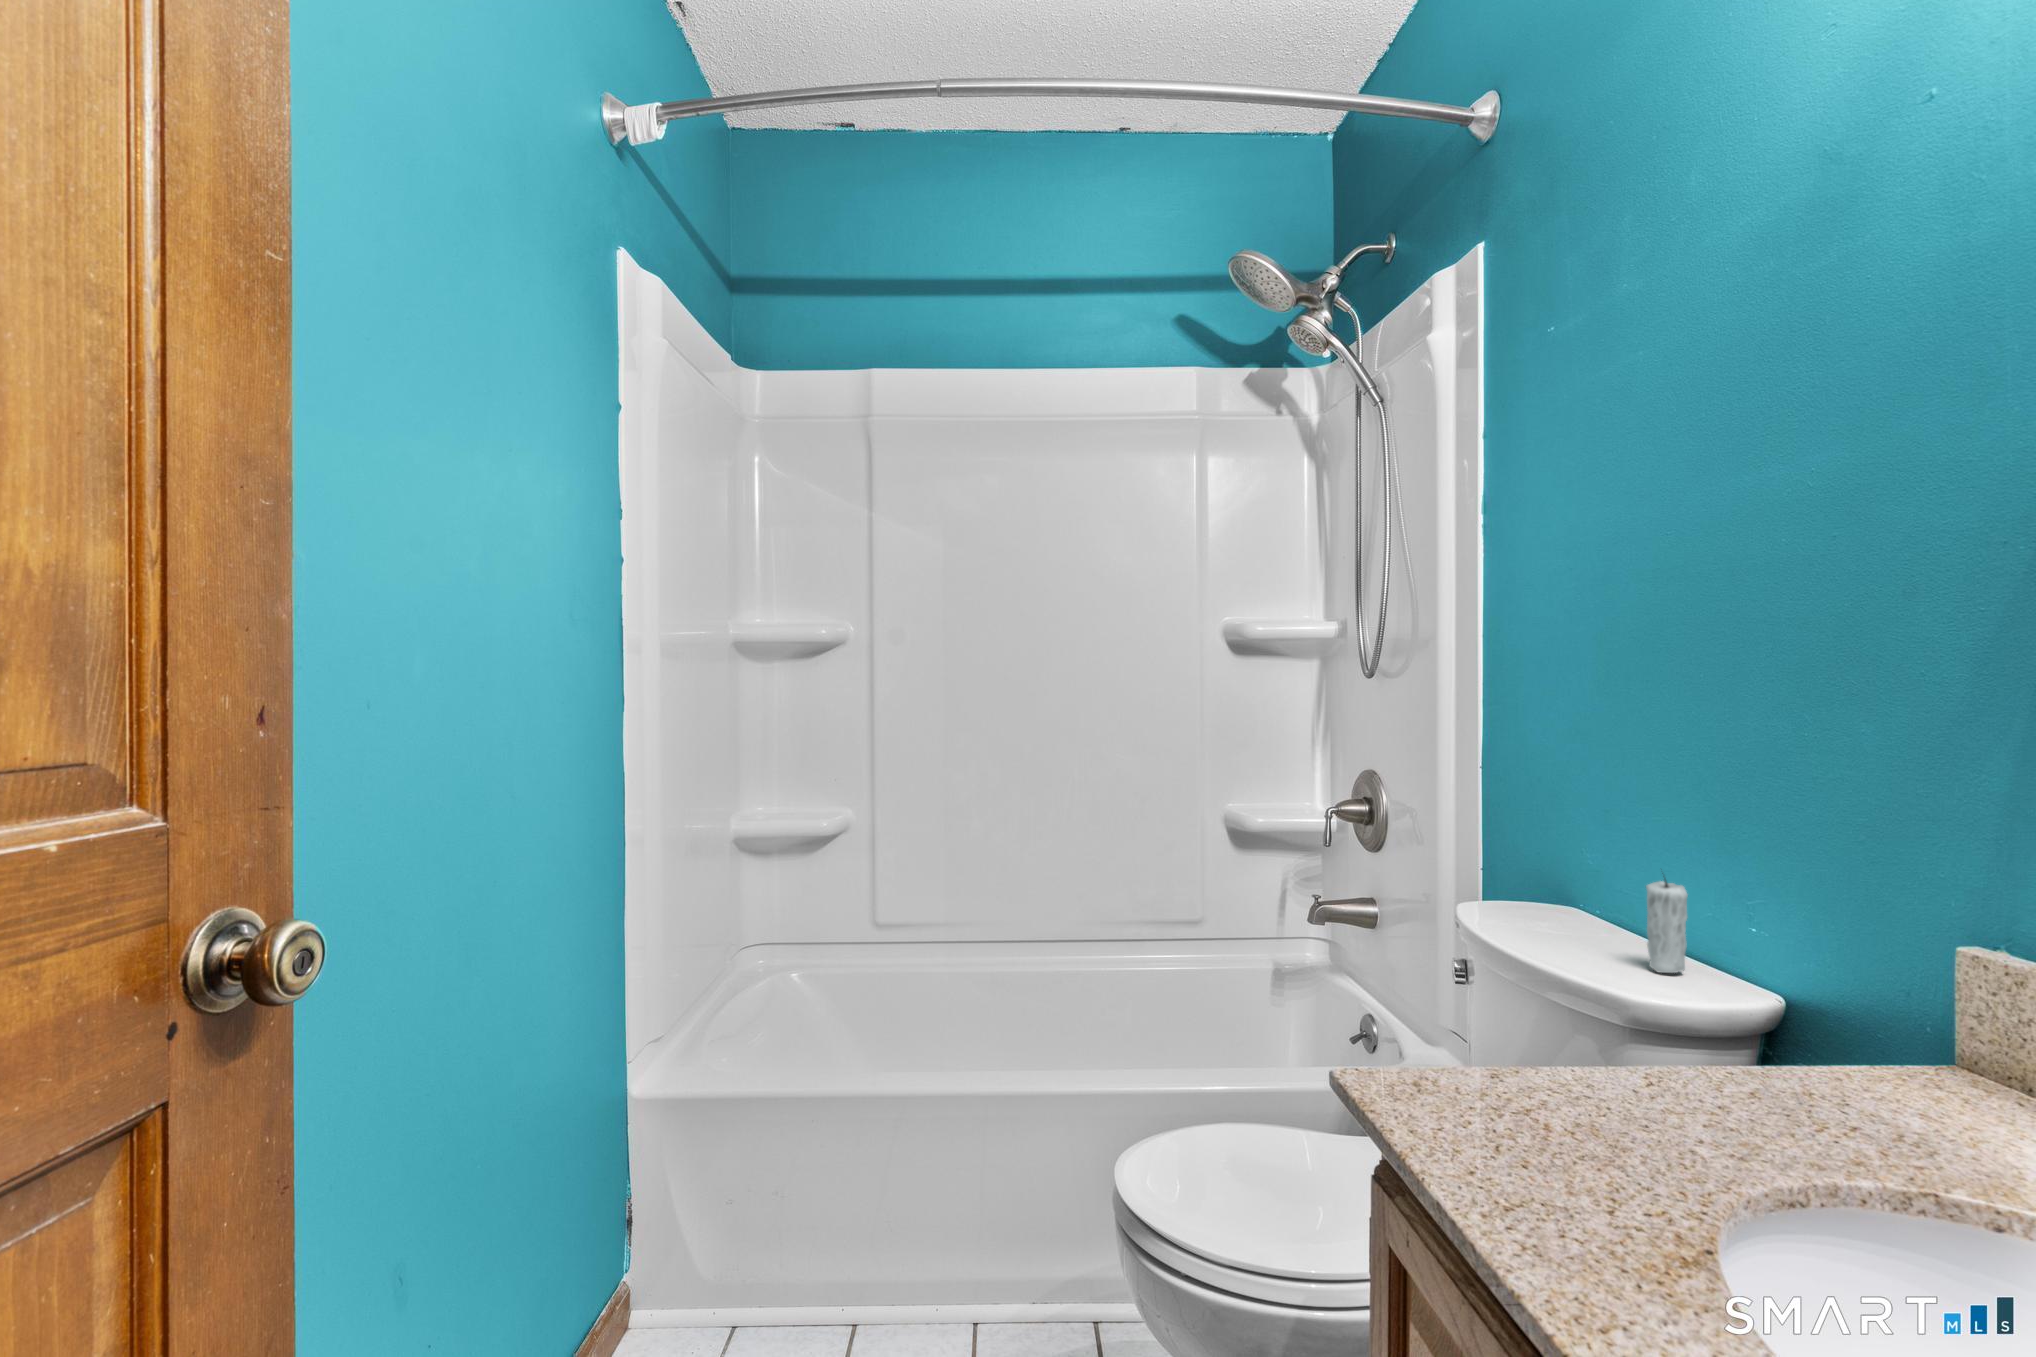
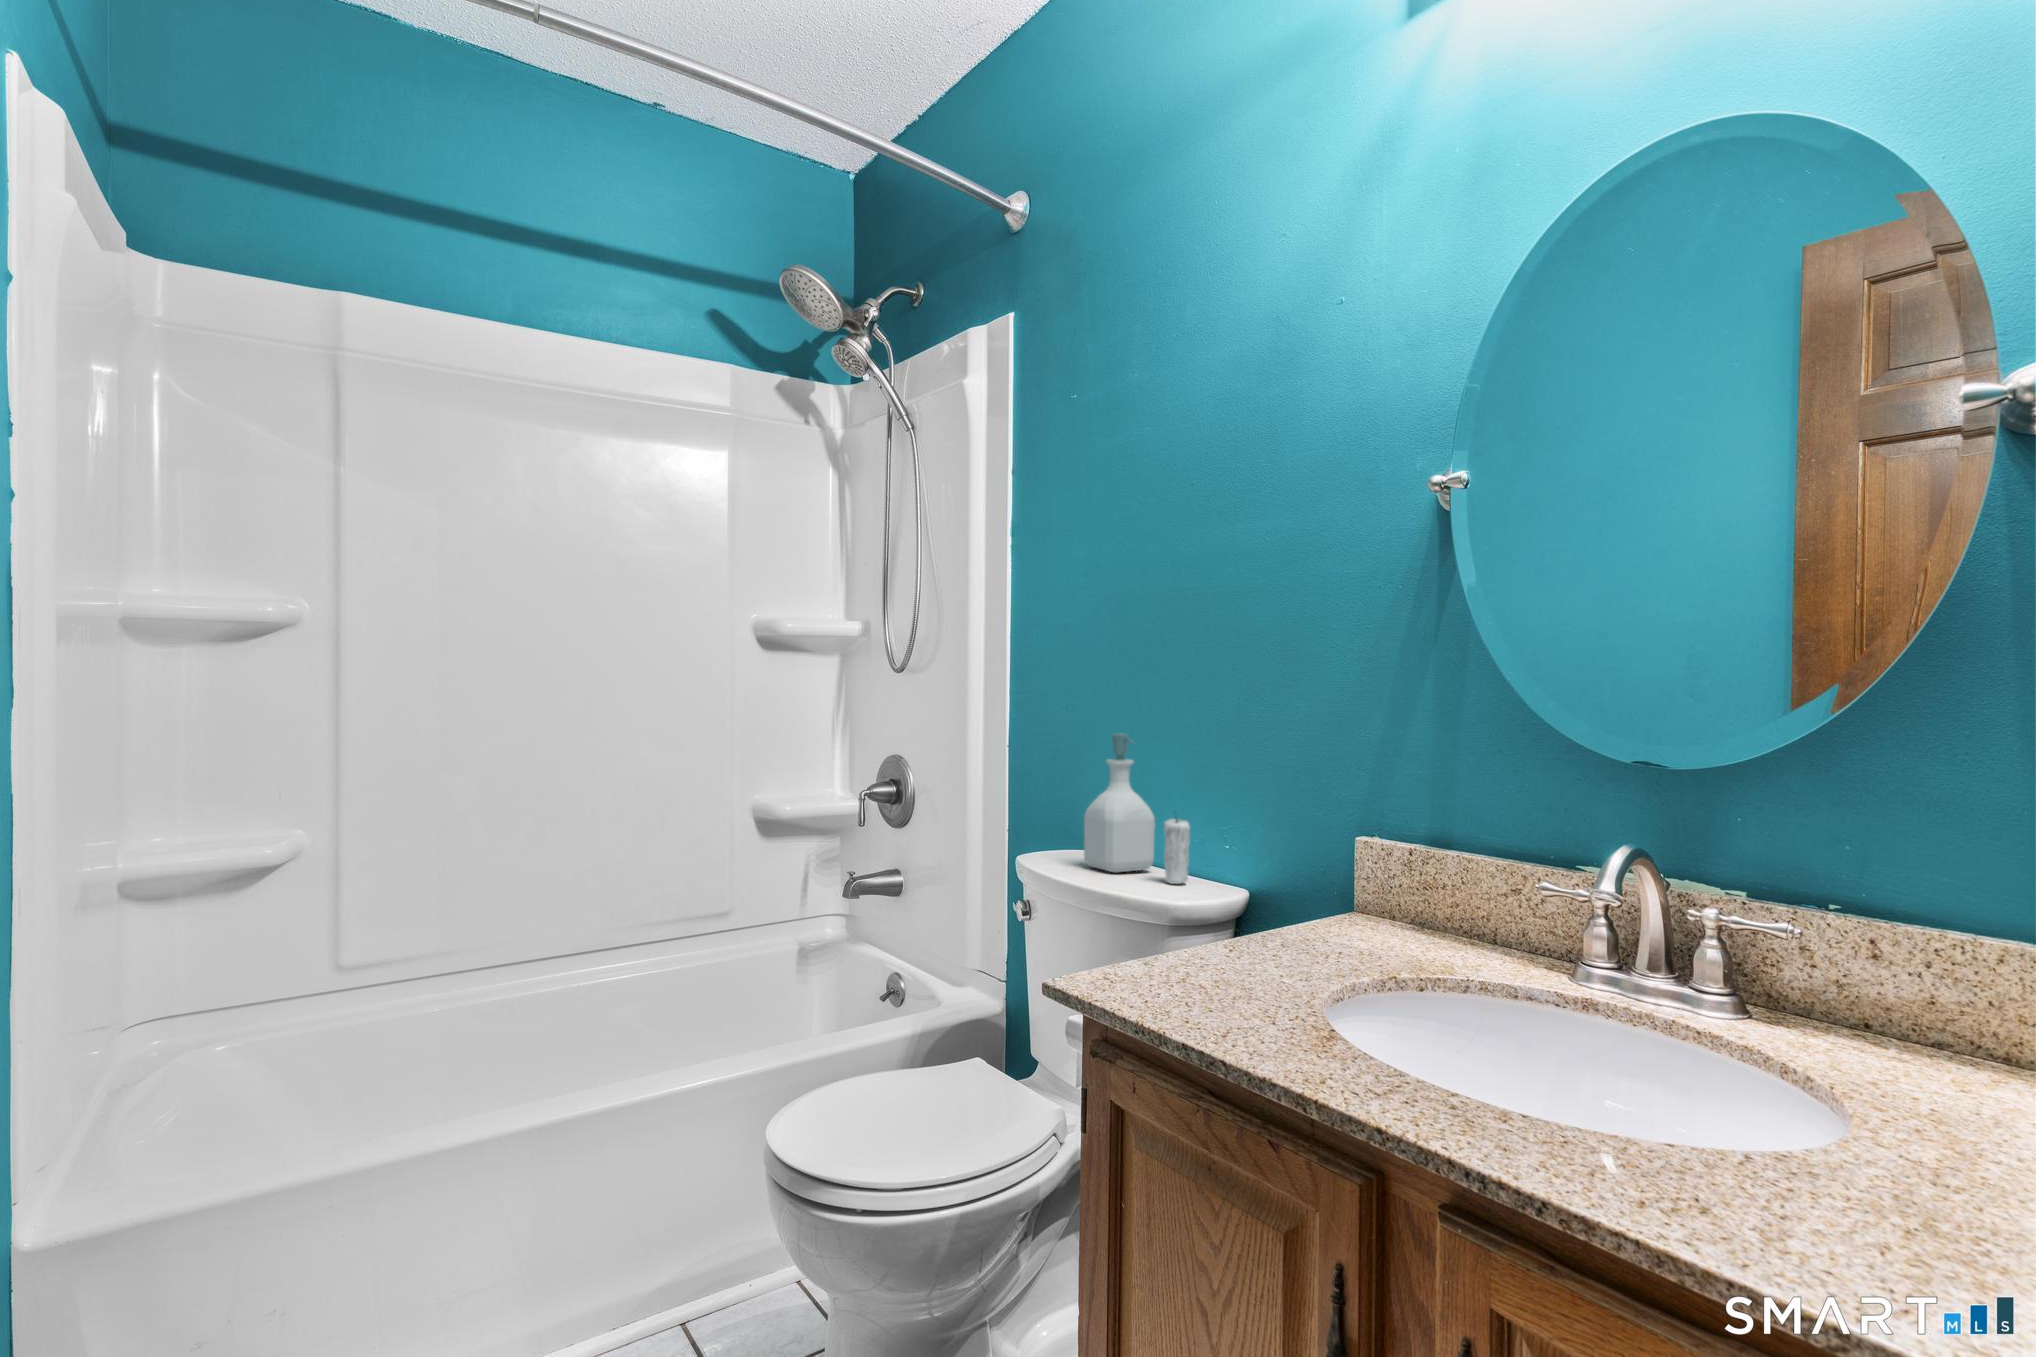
soap bottle: none [1542,759,1644,944] -> present [1084,733,1155,873]

